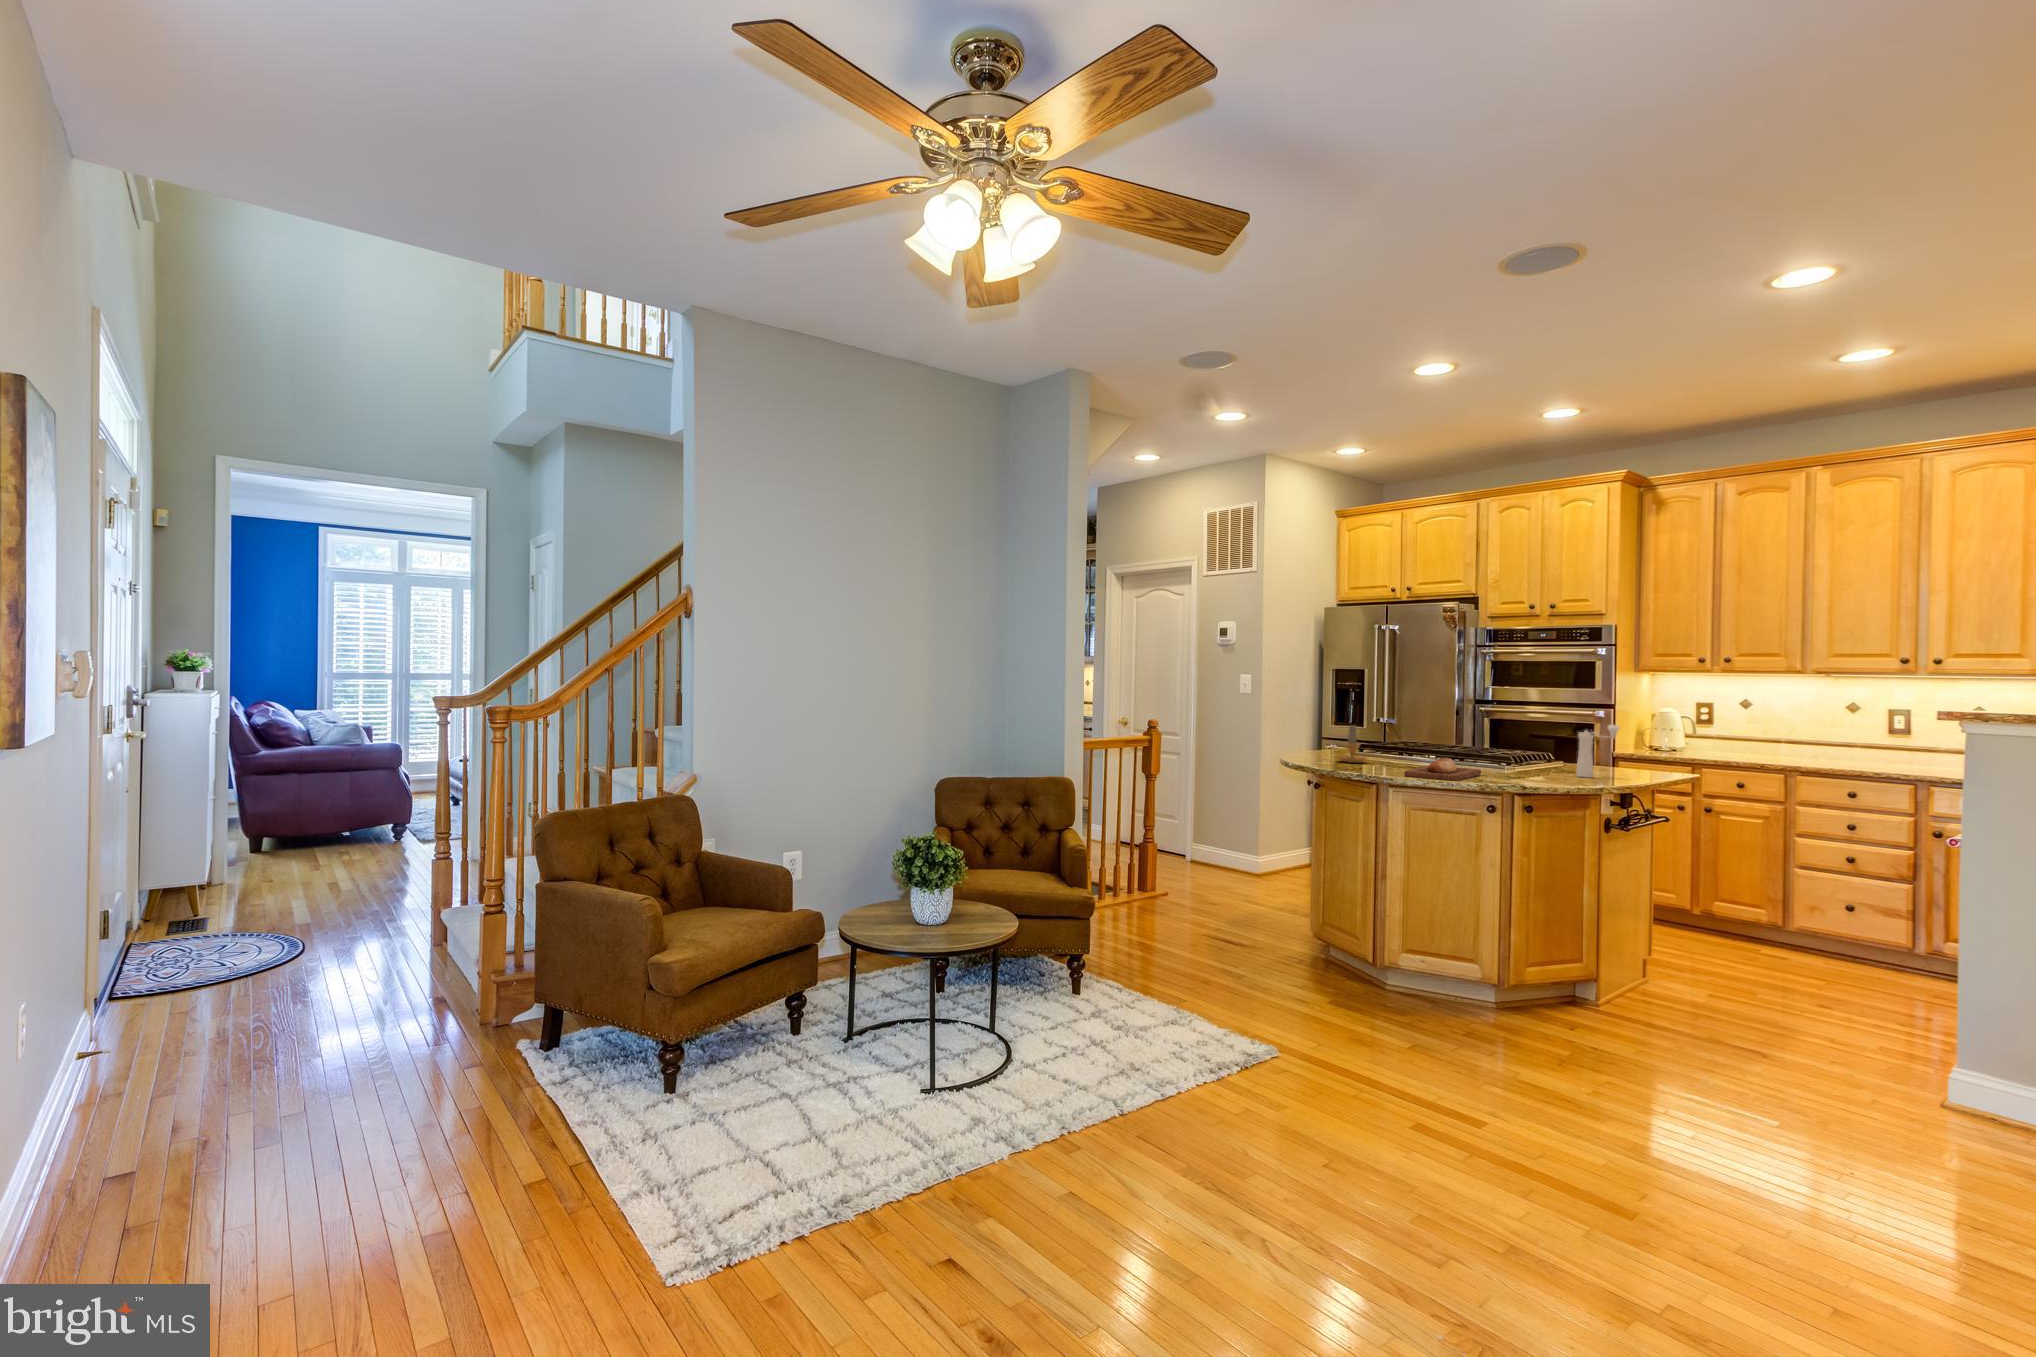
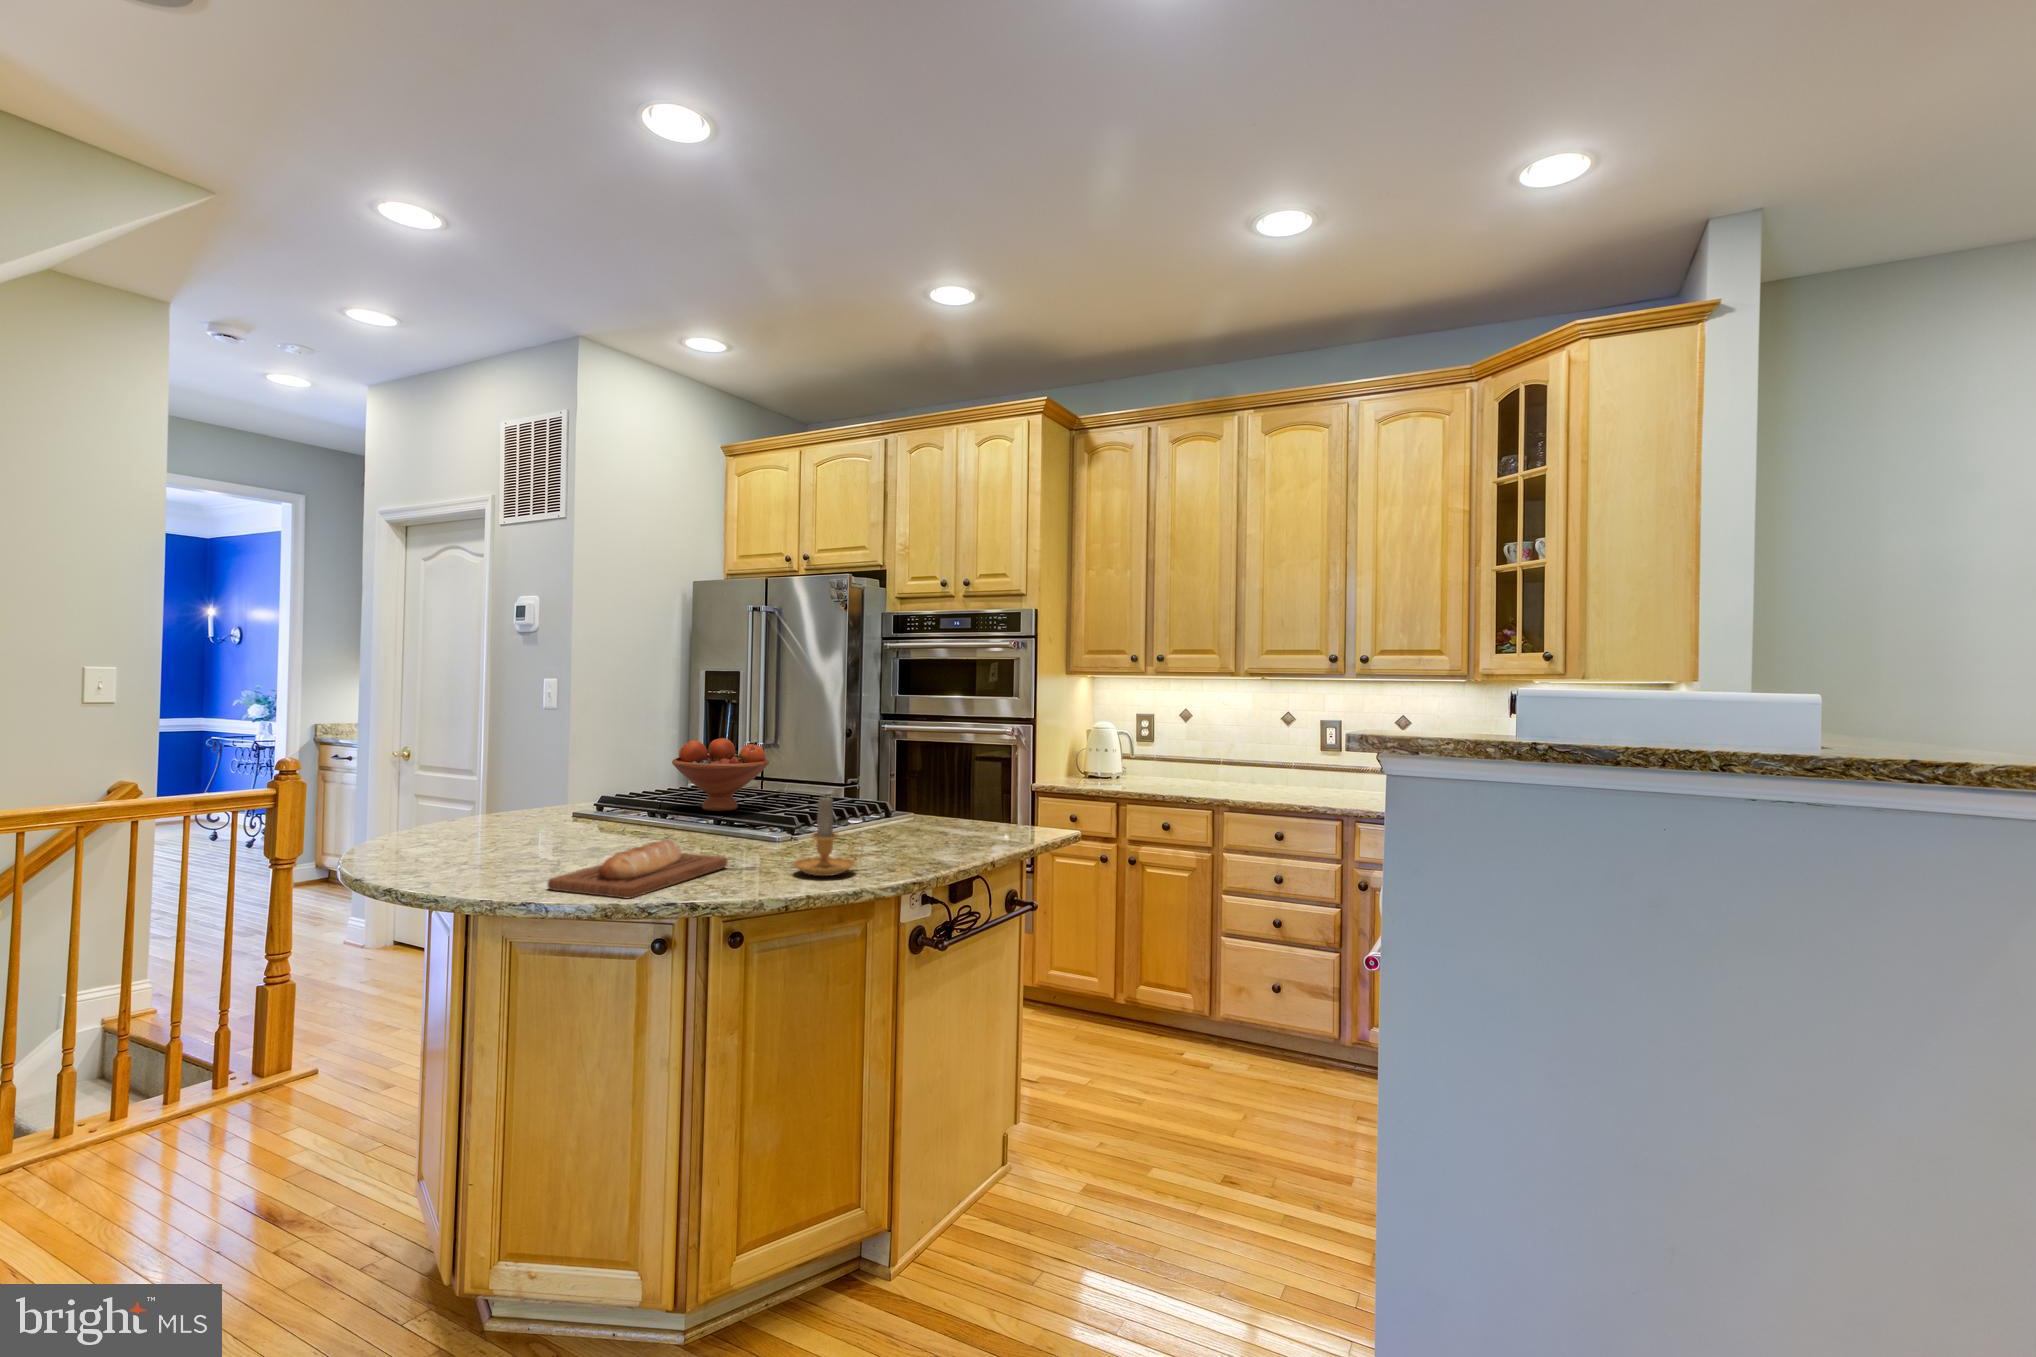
fruit bowl: none [1381,712,1444,756] -> present [672,738,769,811]
candle: present [1338,725,1368,763] -> present [793,797,856,876]
pepper mill: present [1577,725,1619,778] -> none [902,766,968,856]

